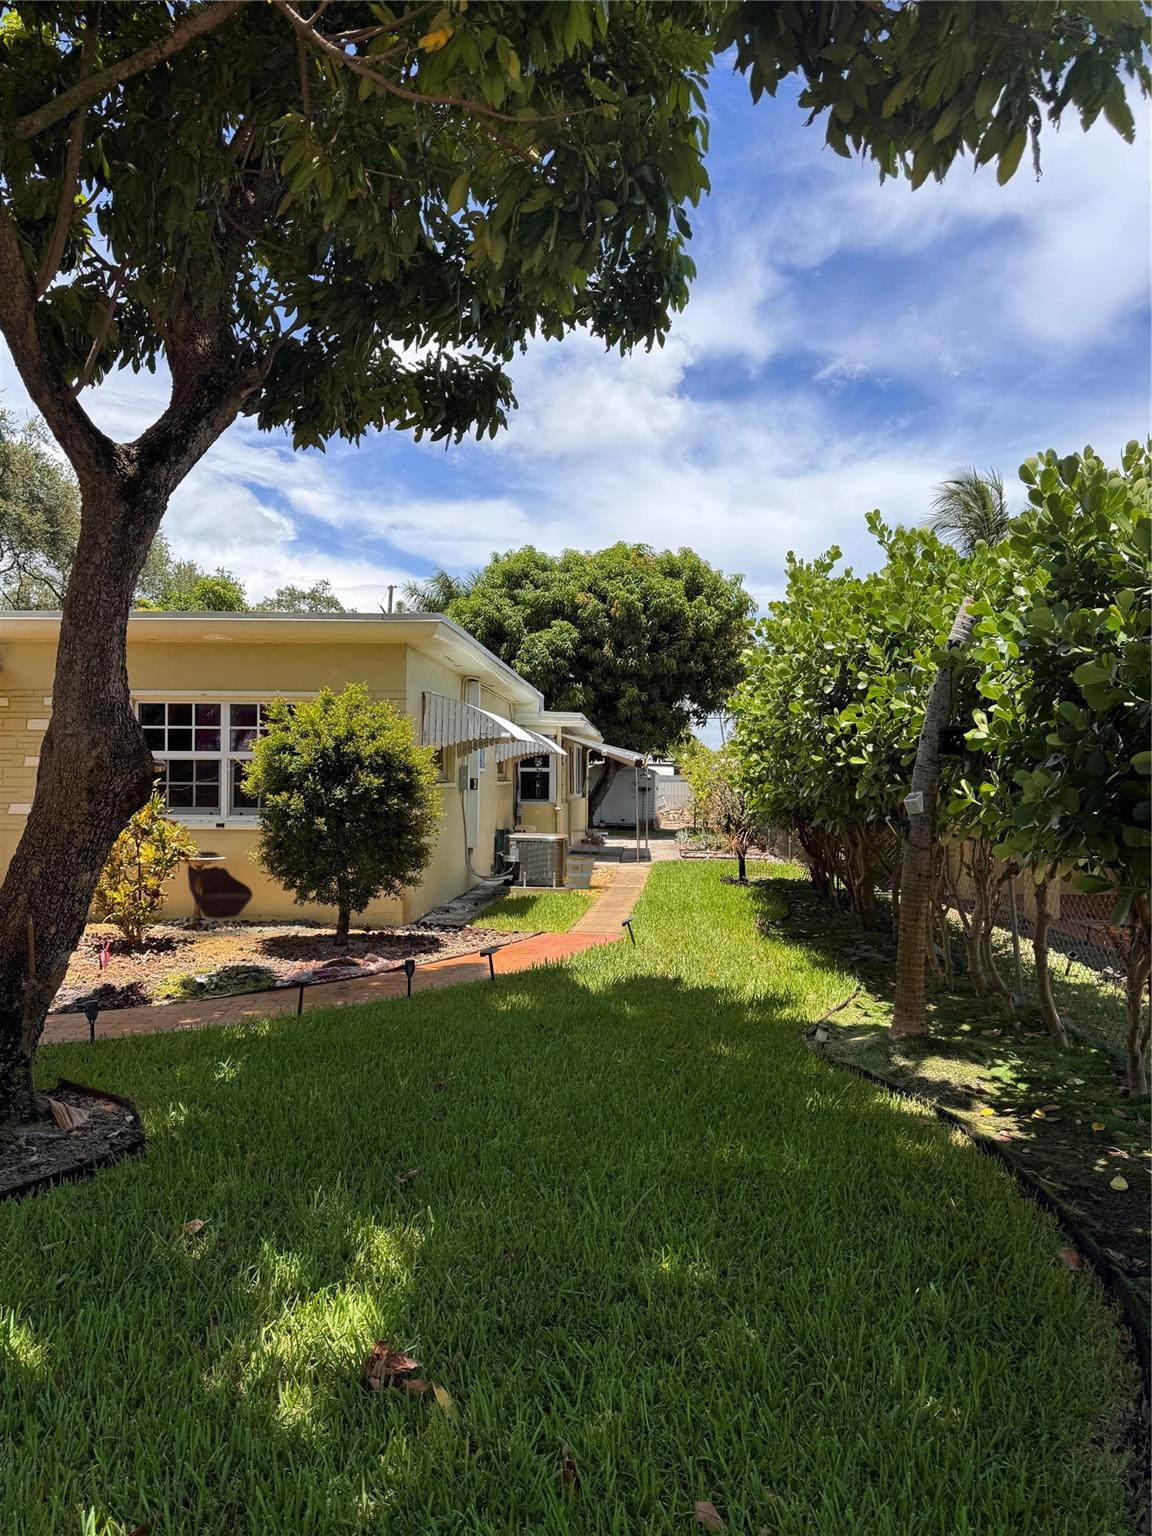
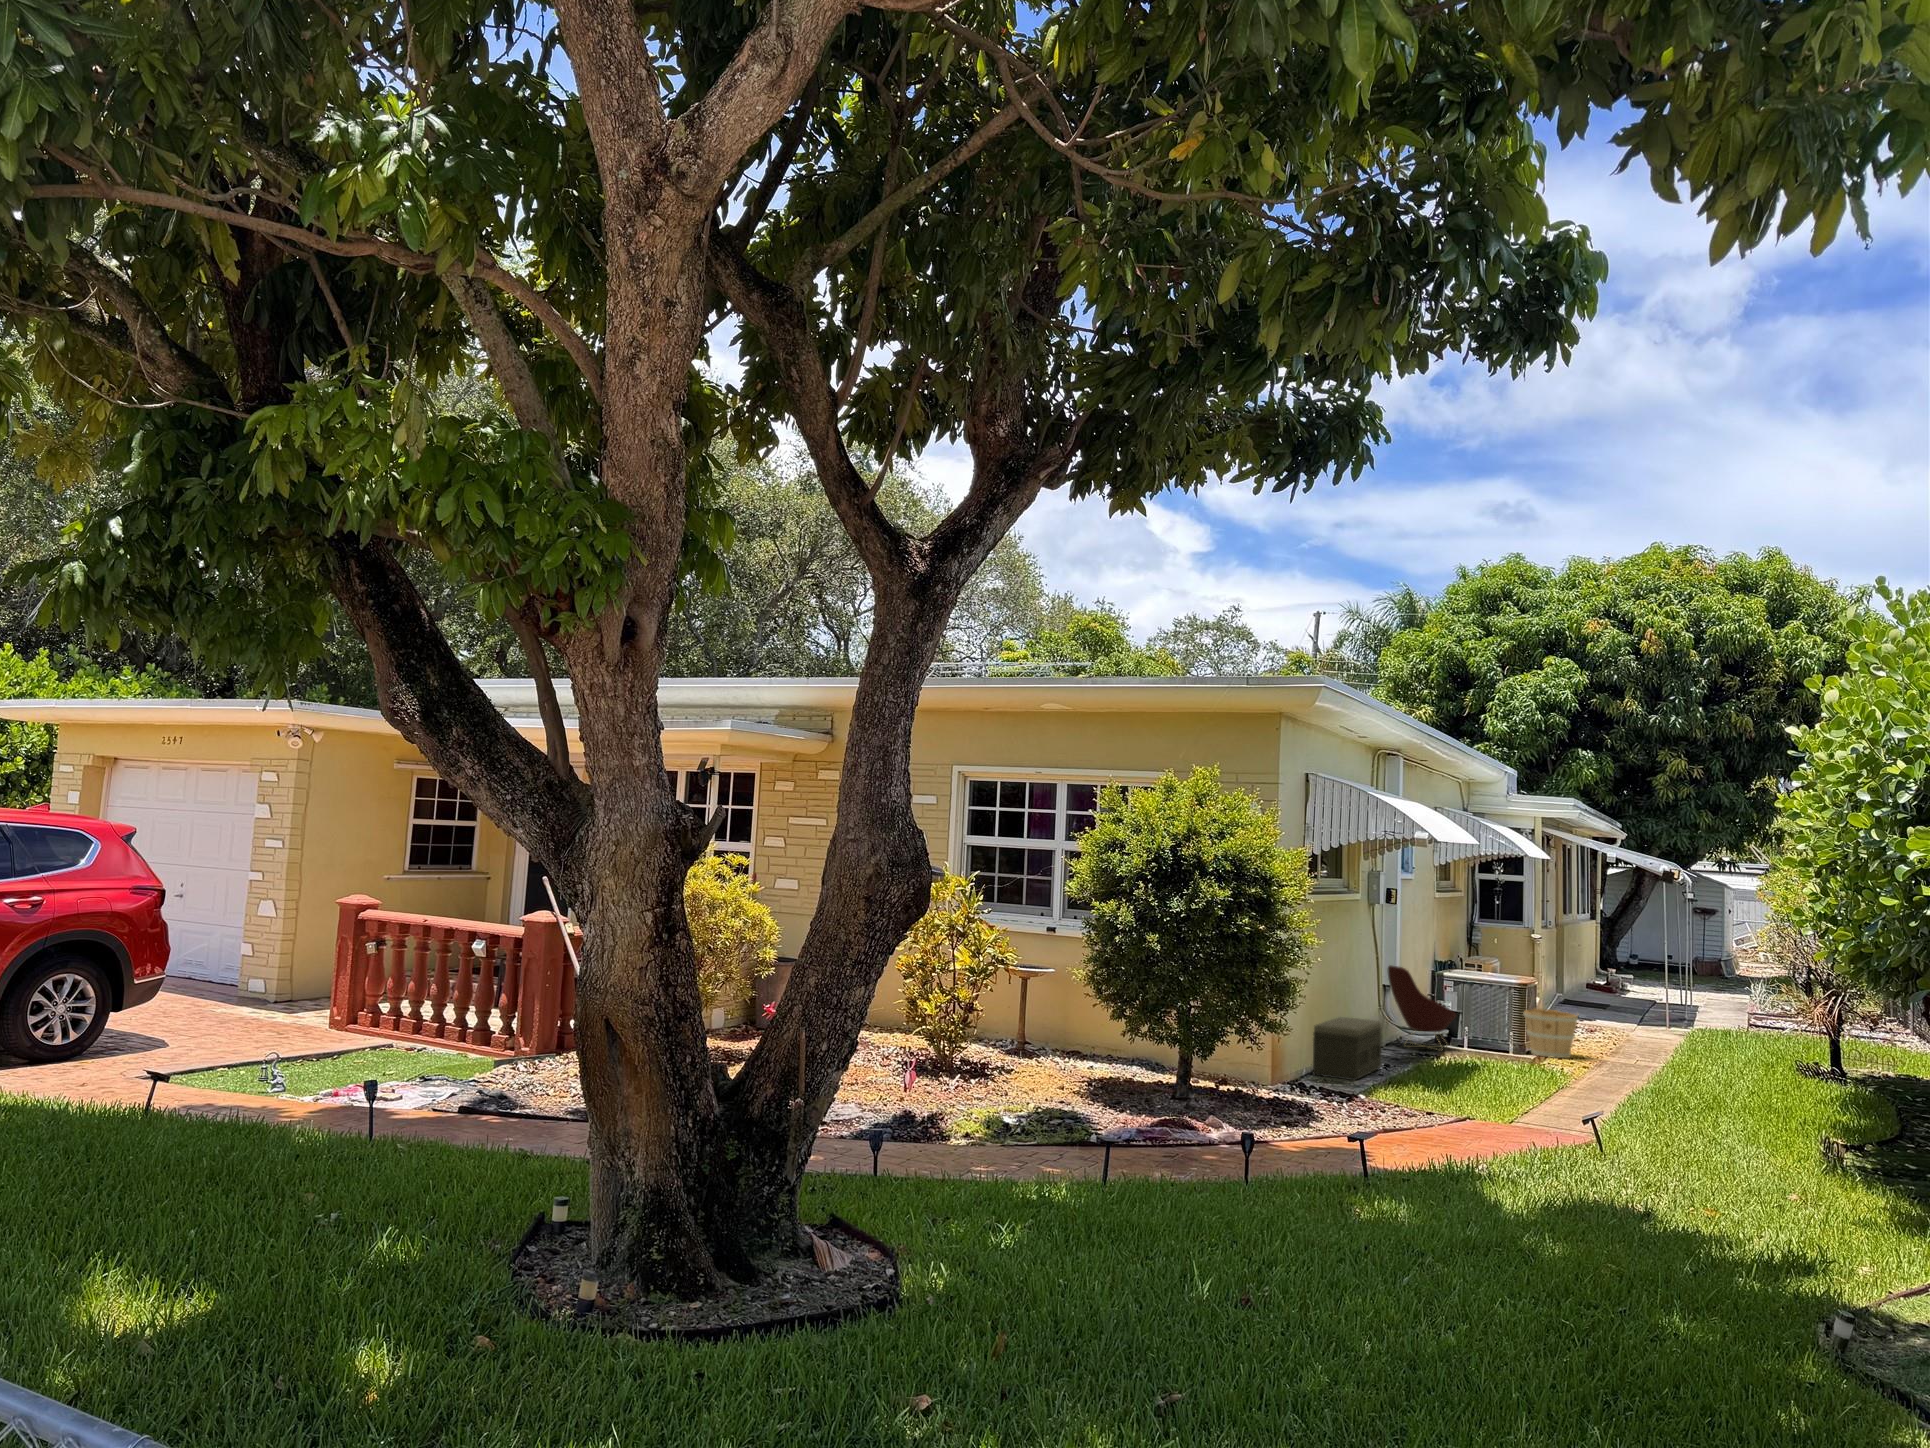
round table: present [572,829,610,856] -> none [1560,966,1629,1014]
chair: present [188,851,253,935] -> present [1388,965,1456,1051]
storage bench: none [430,874,475,918] -> present [1313,1017,1381,1080]

